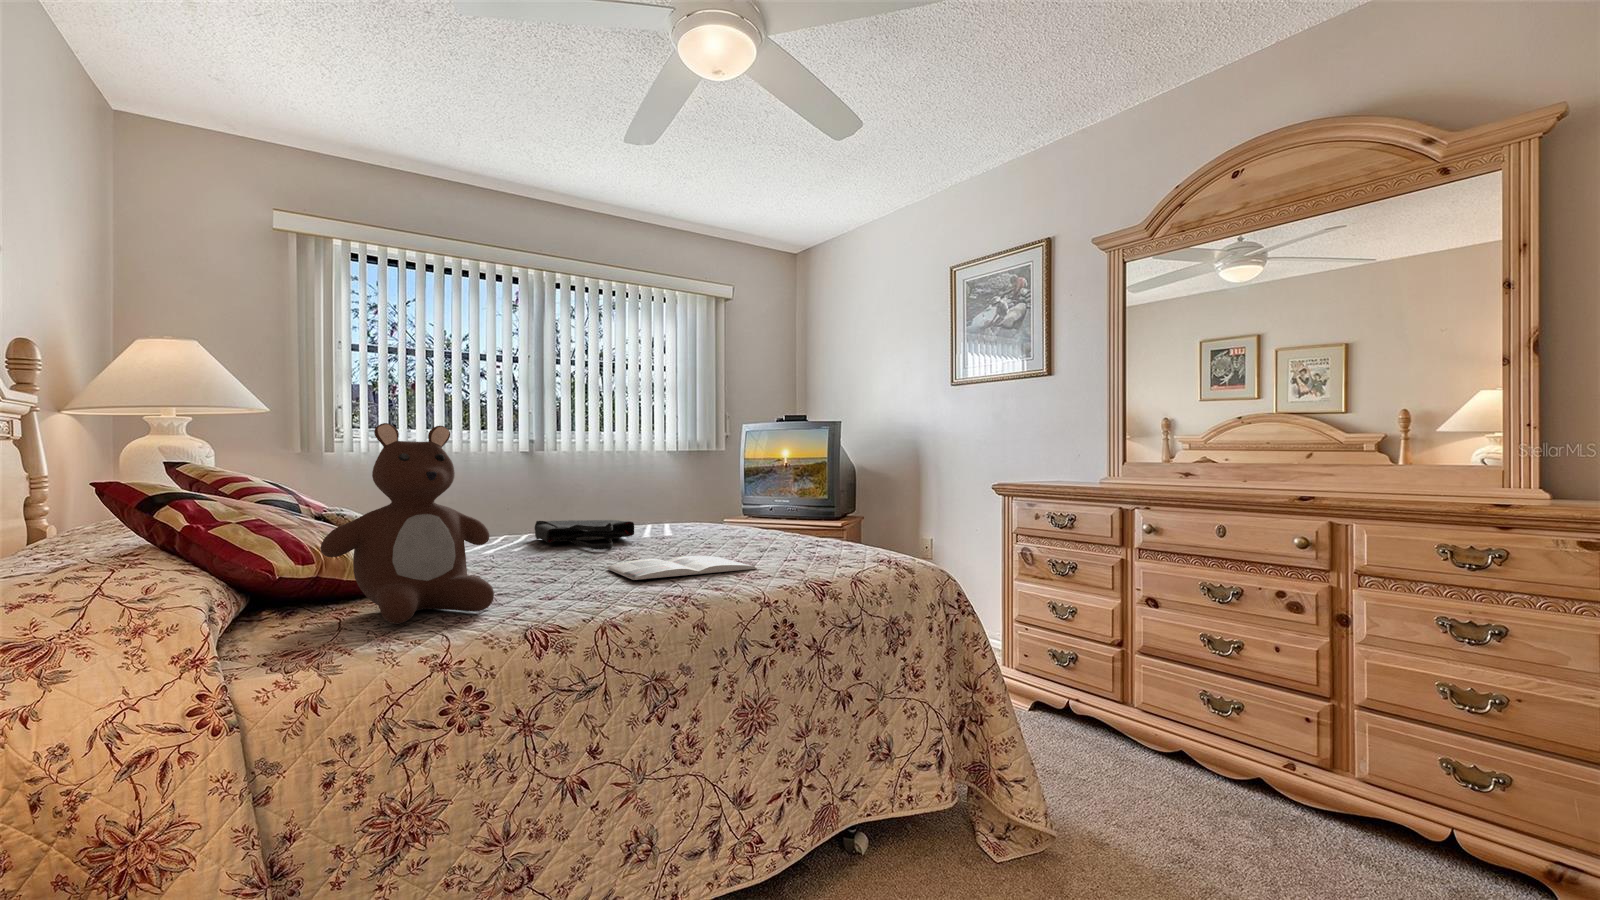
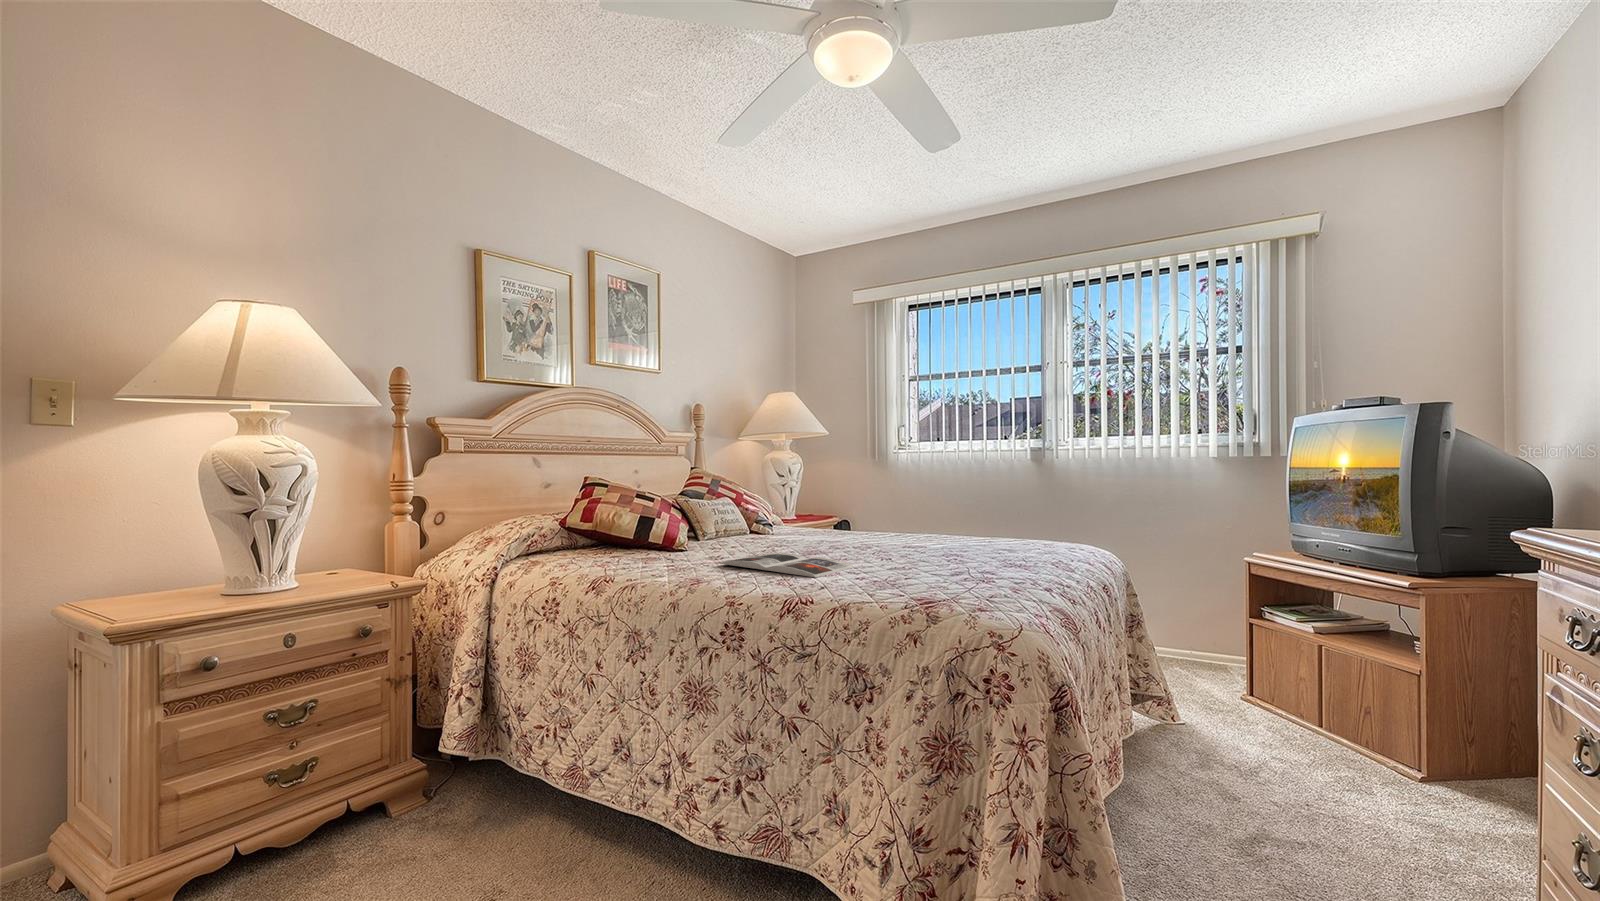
teddy bear: present [320,423,494,624] -> none [565,444,661,560]
tote bag: present [535,520,634,549] -> none [839,518,933,546]

